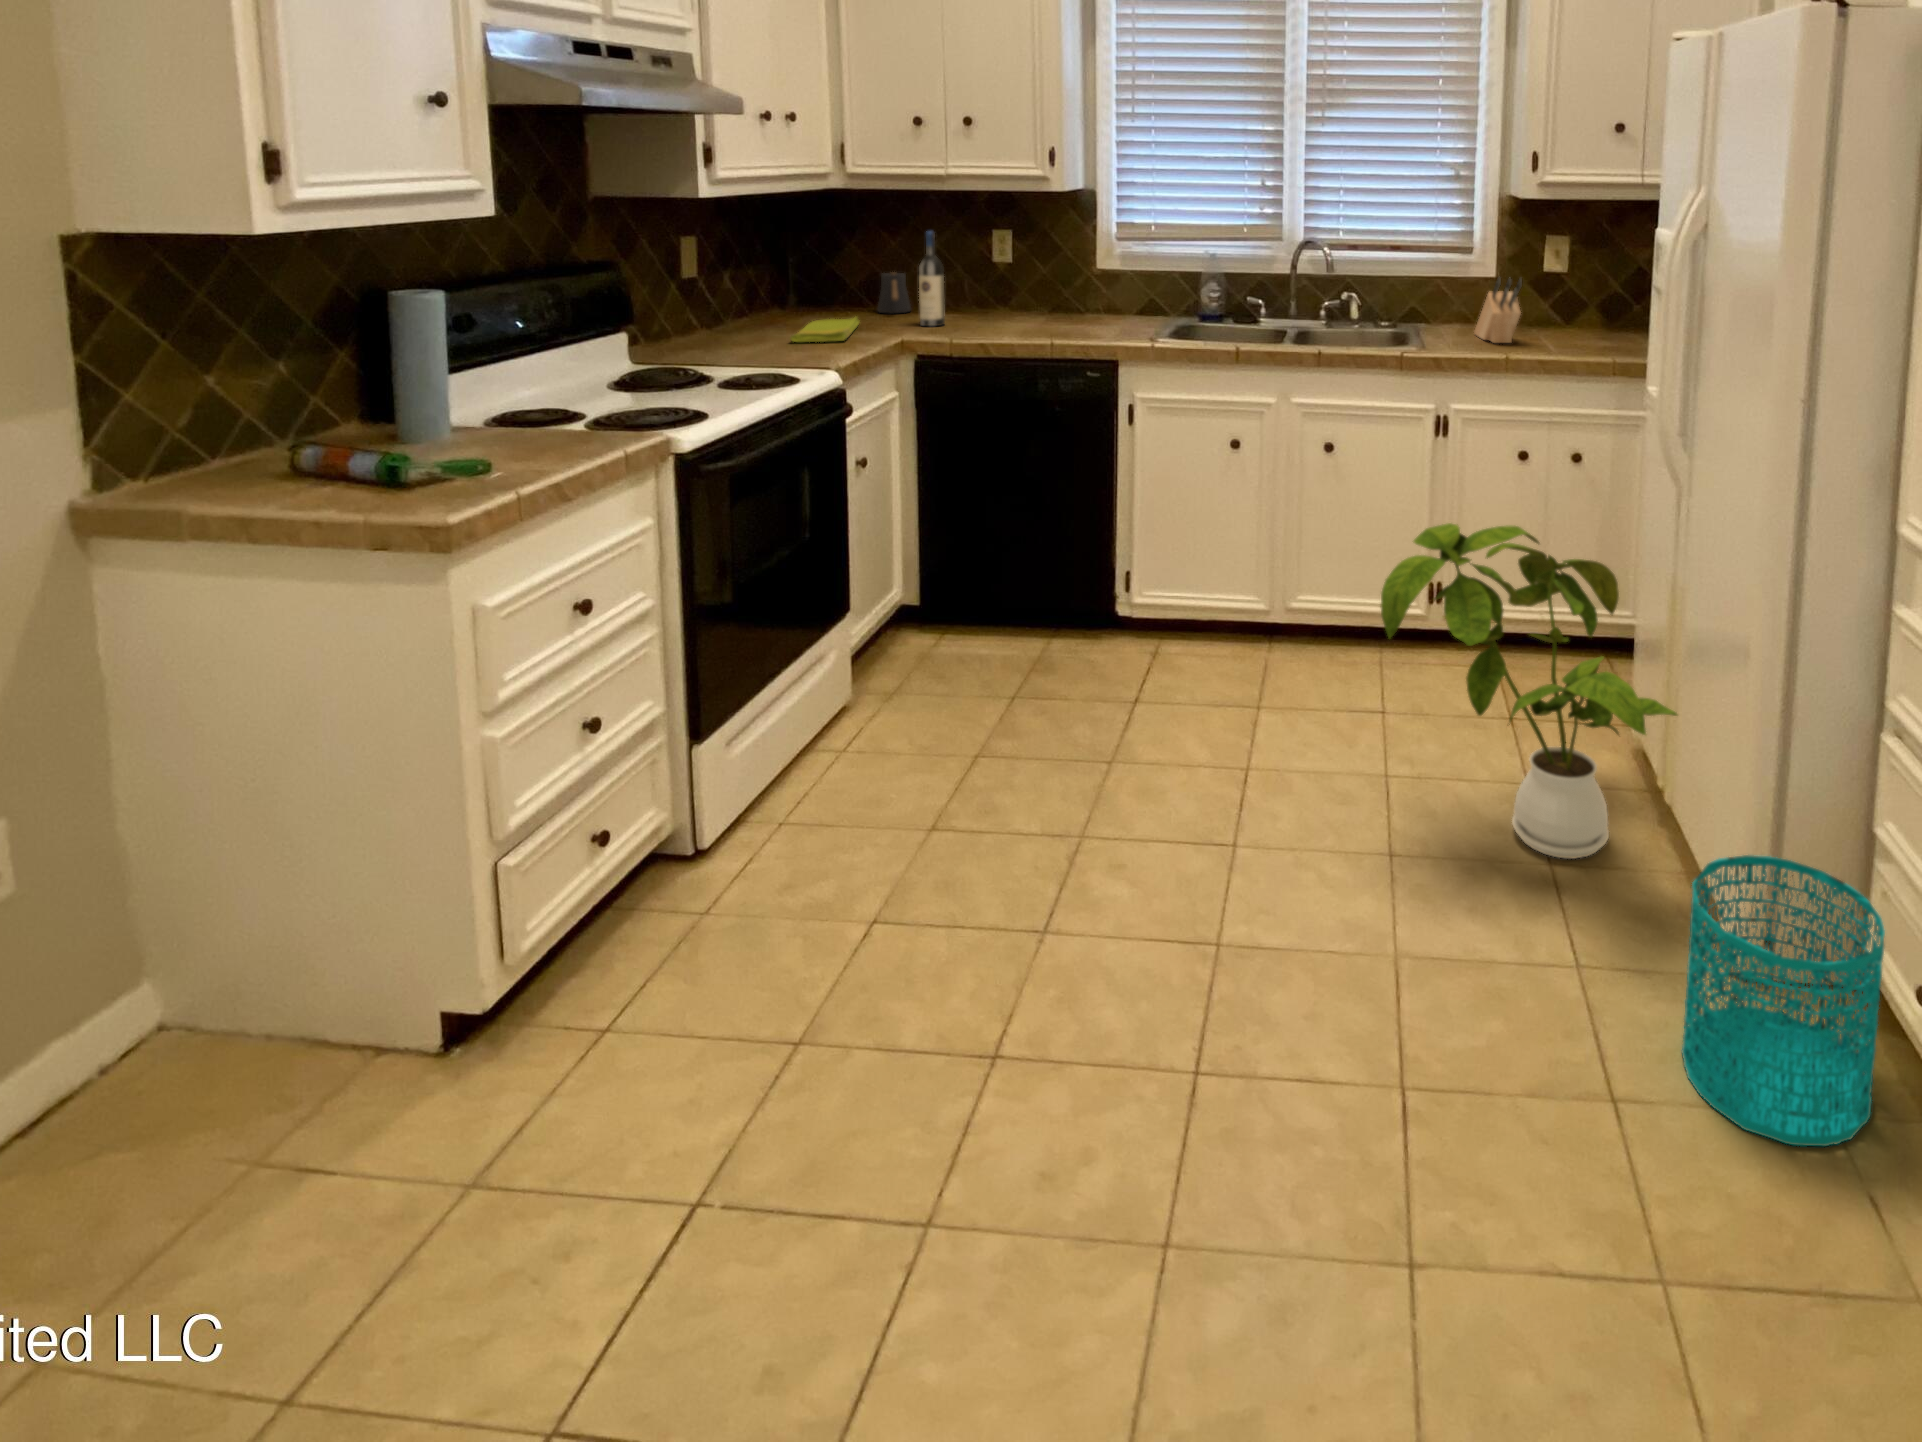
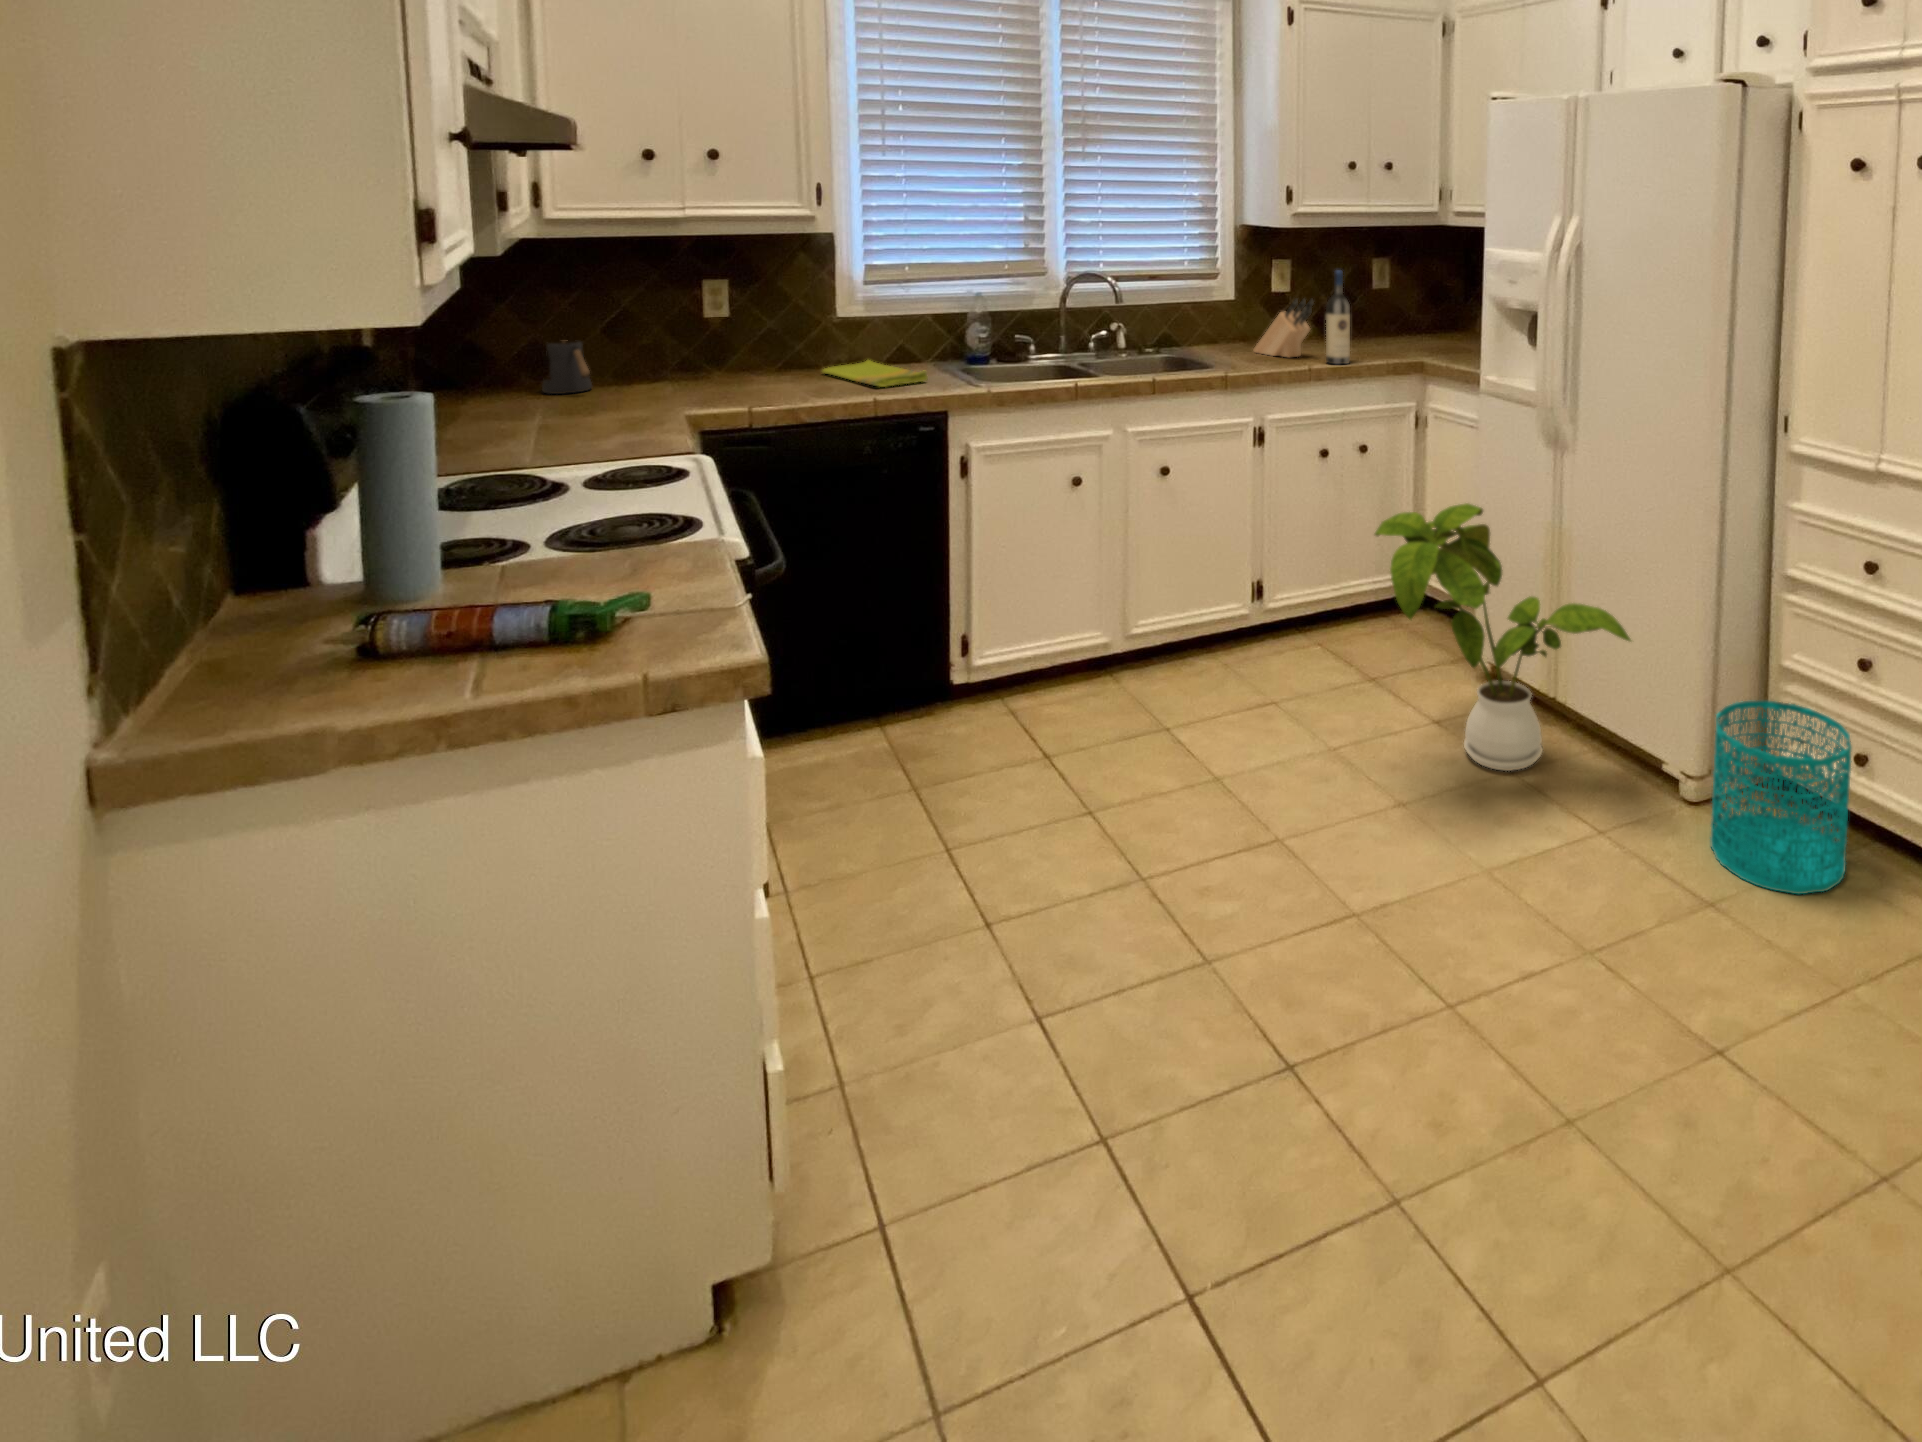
wine bottle: present [919,231,945,326] -> present [1326,270,1350,364]
dish towel: present [790,317,859,342] -> present [822,360,928,387]

